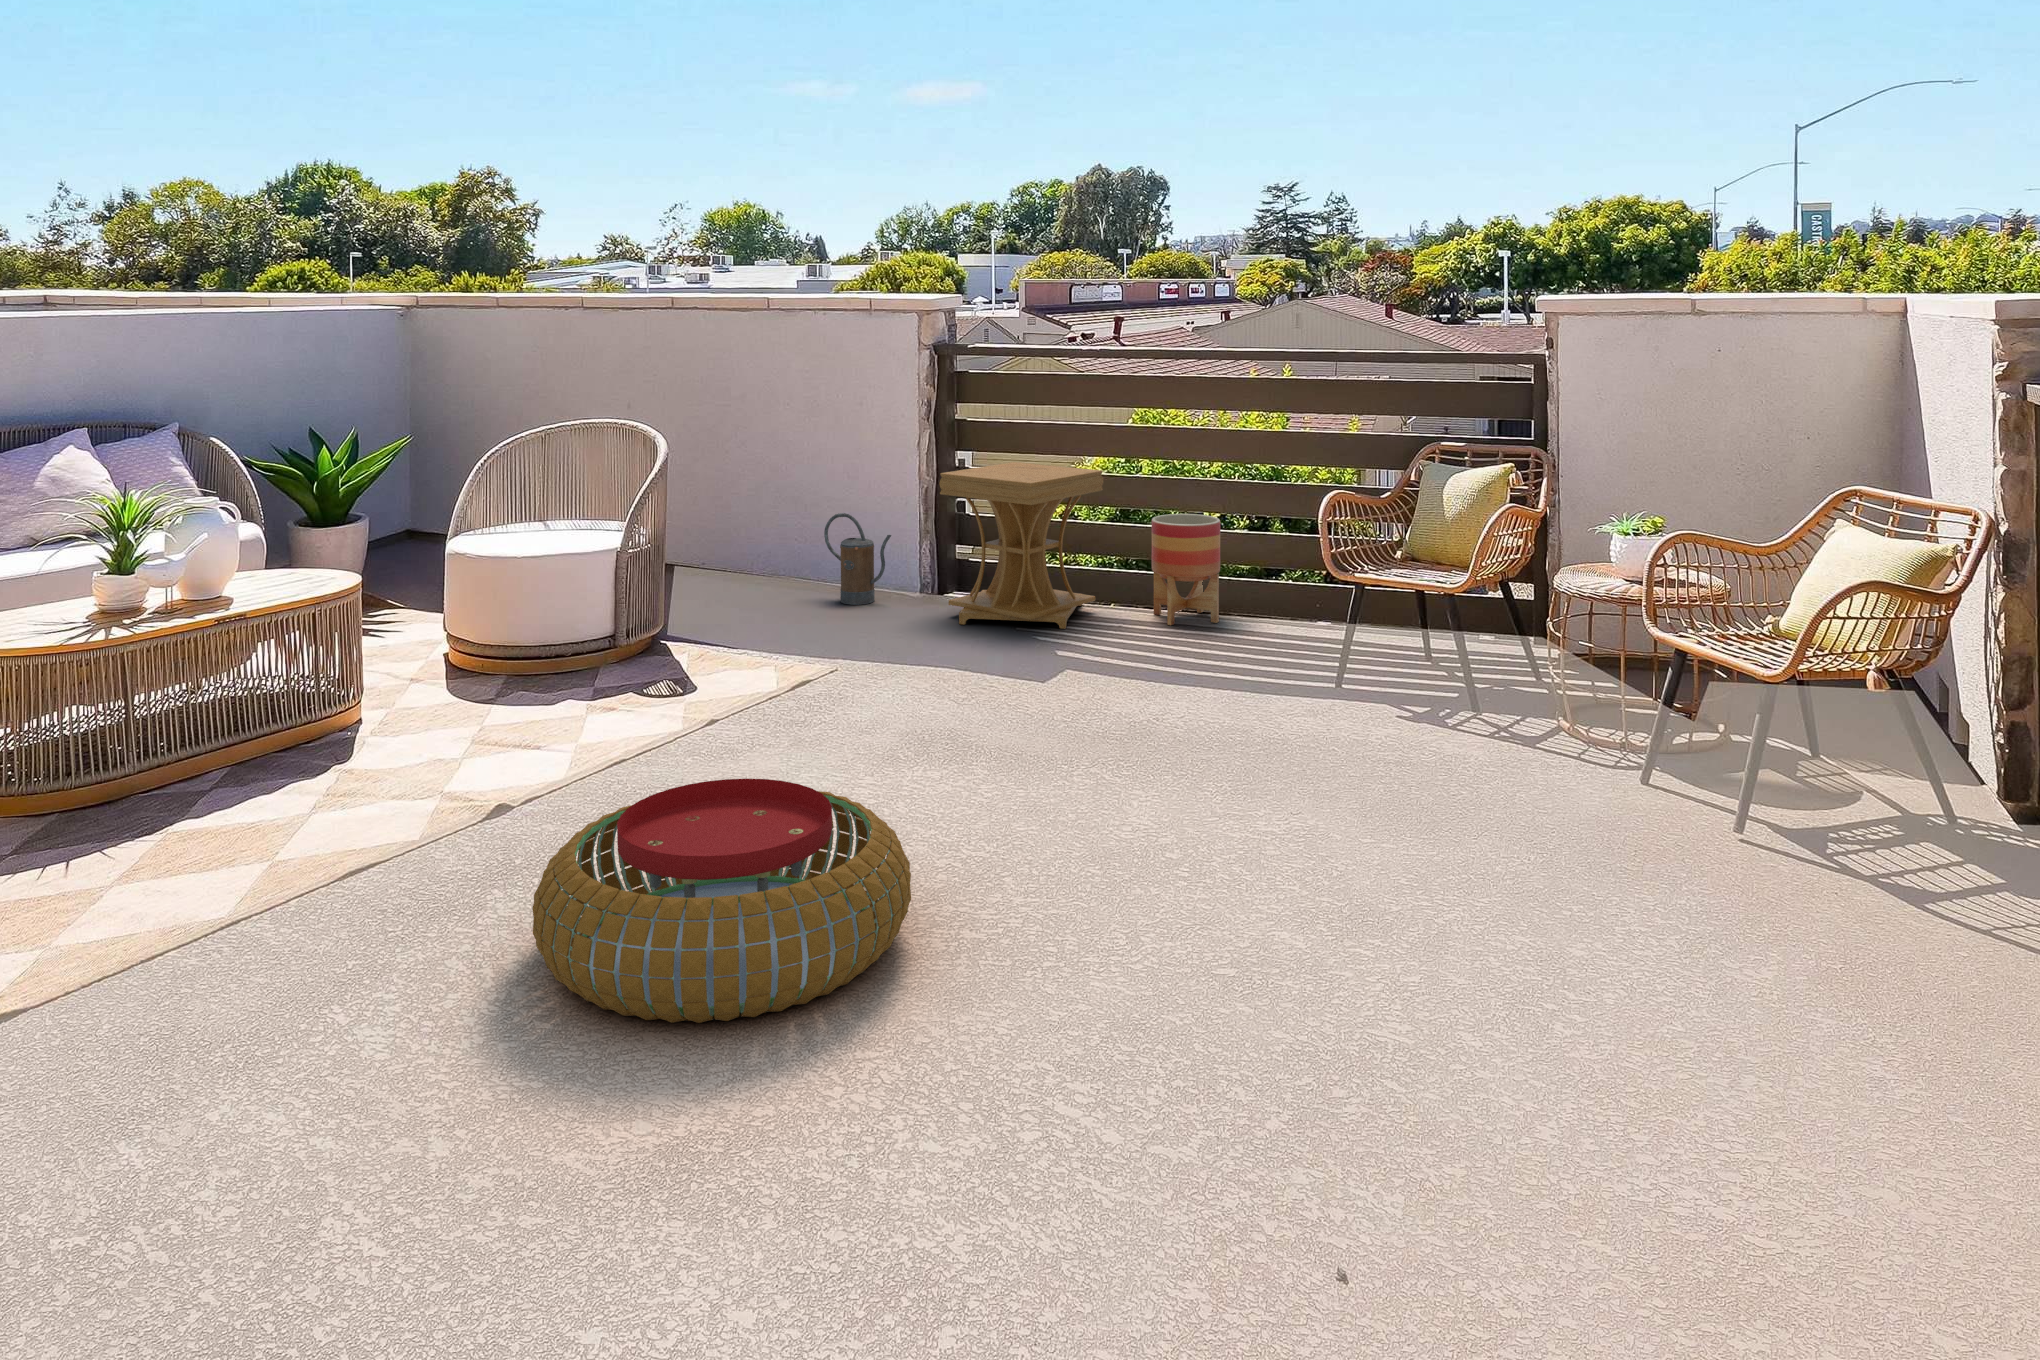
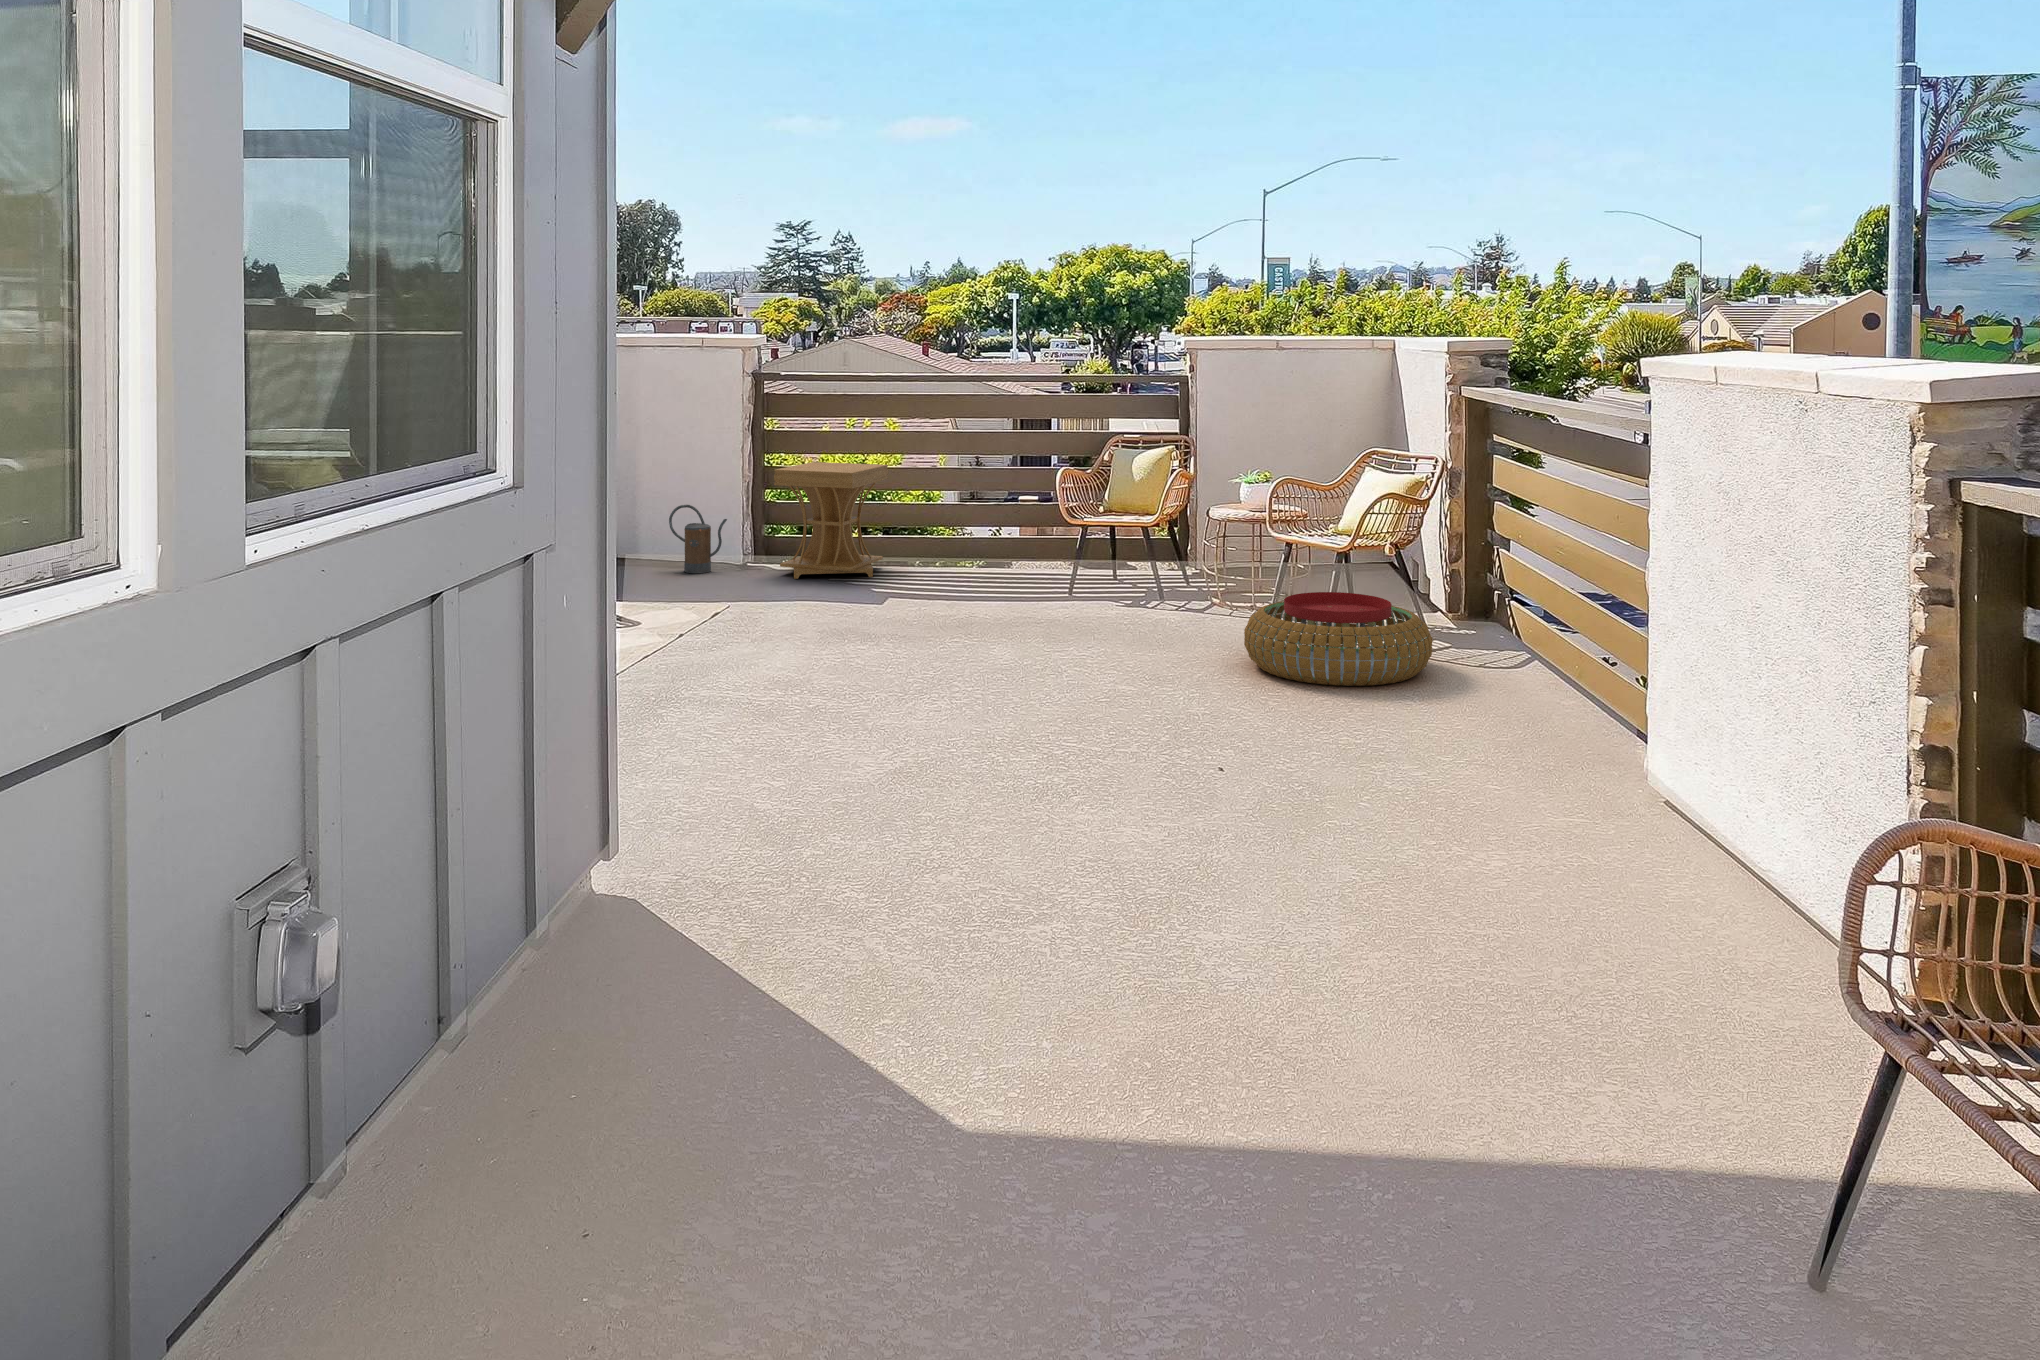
planter: present [1152,514,1220,625] -> none [925,494,974,571]
pouf: present [532,778,911,1023] -> present [1244,592,1433,686]

